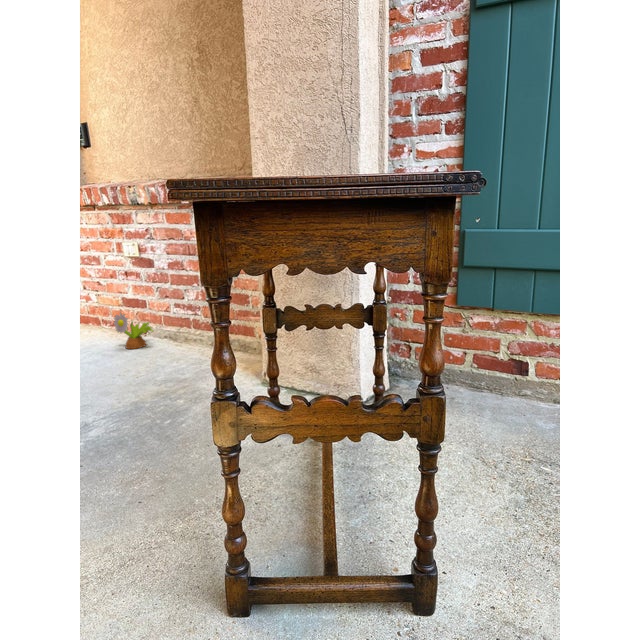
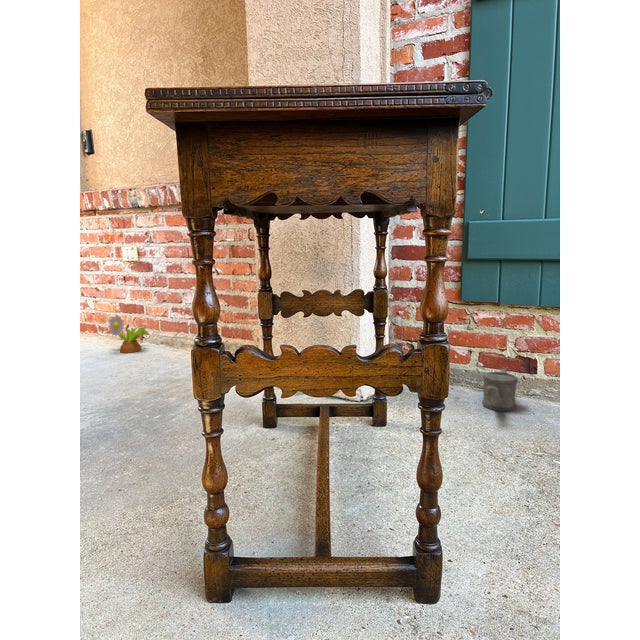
watering can: none [476,371,510,414] -> present [482,368,518,411]

